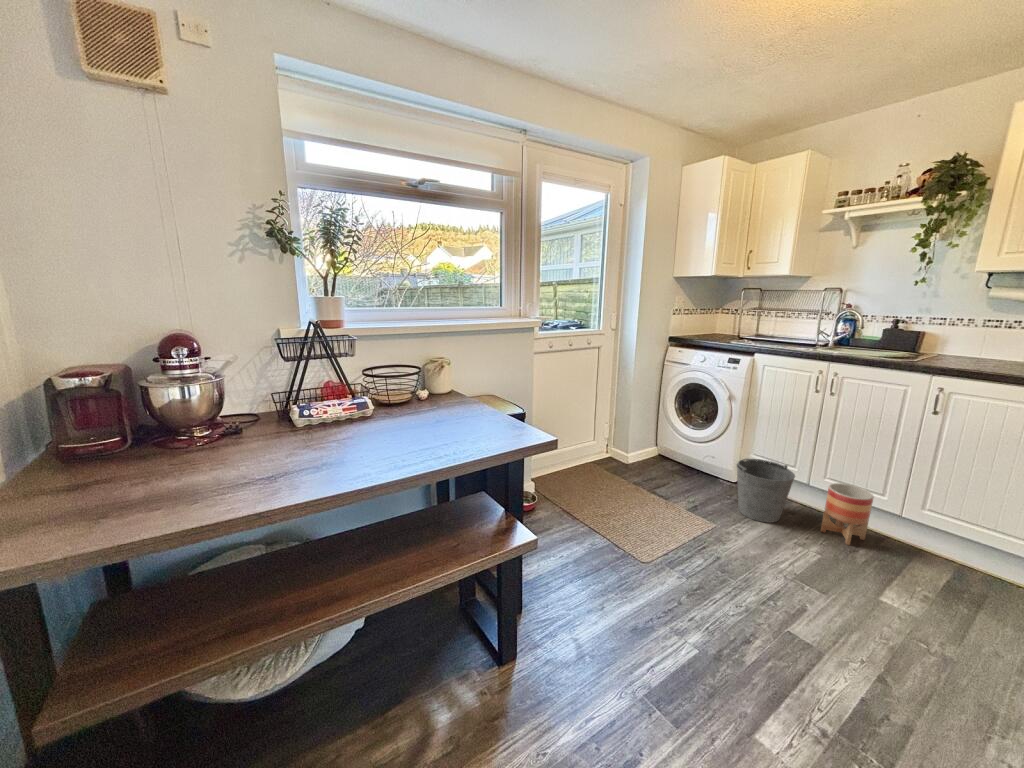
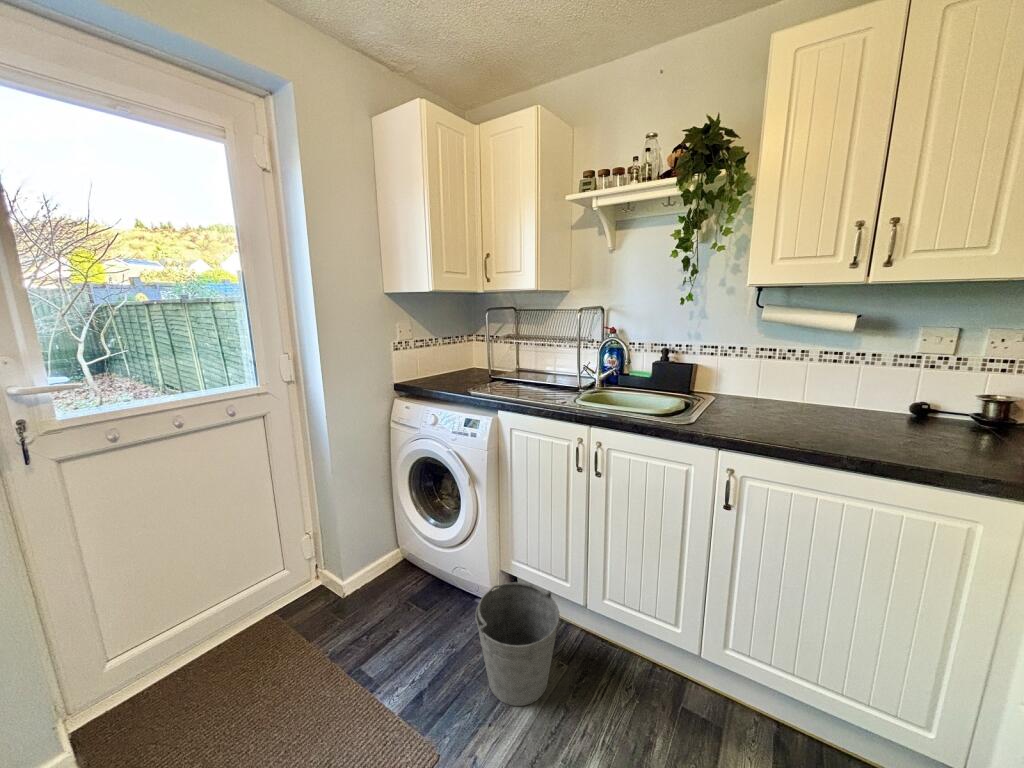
planter: present [821,483,874,545] -> none [602,616,664,731]

